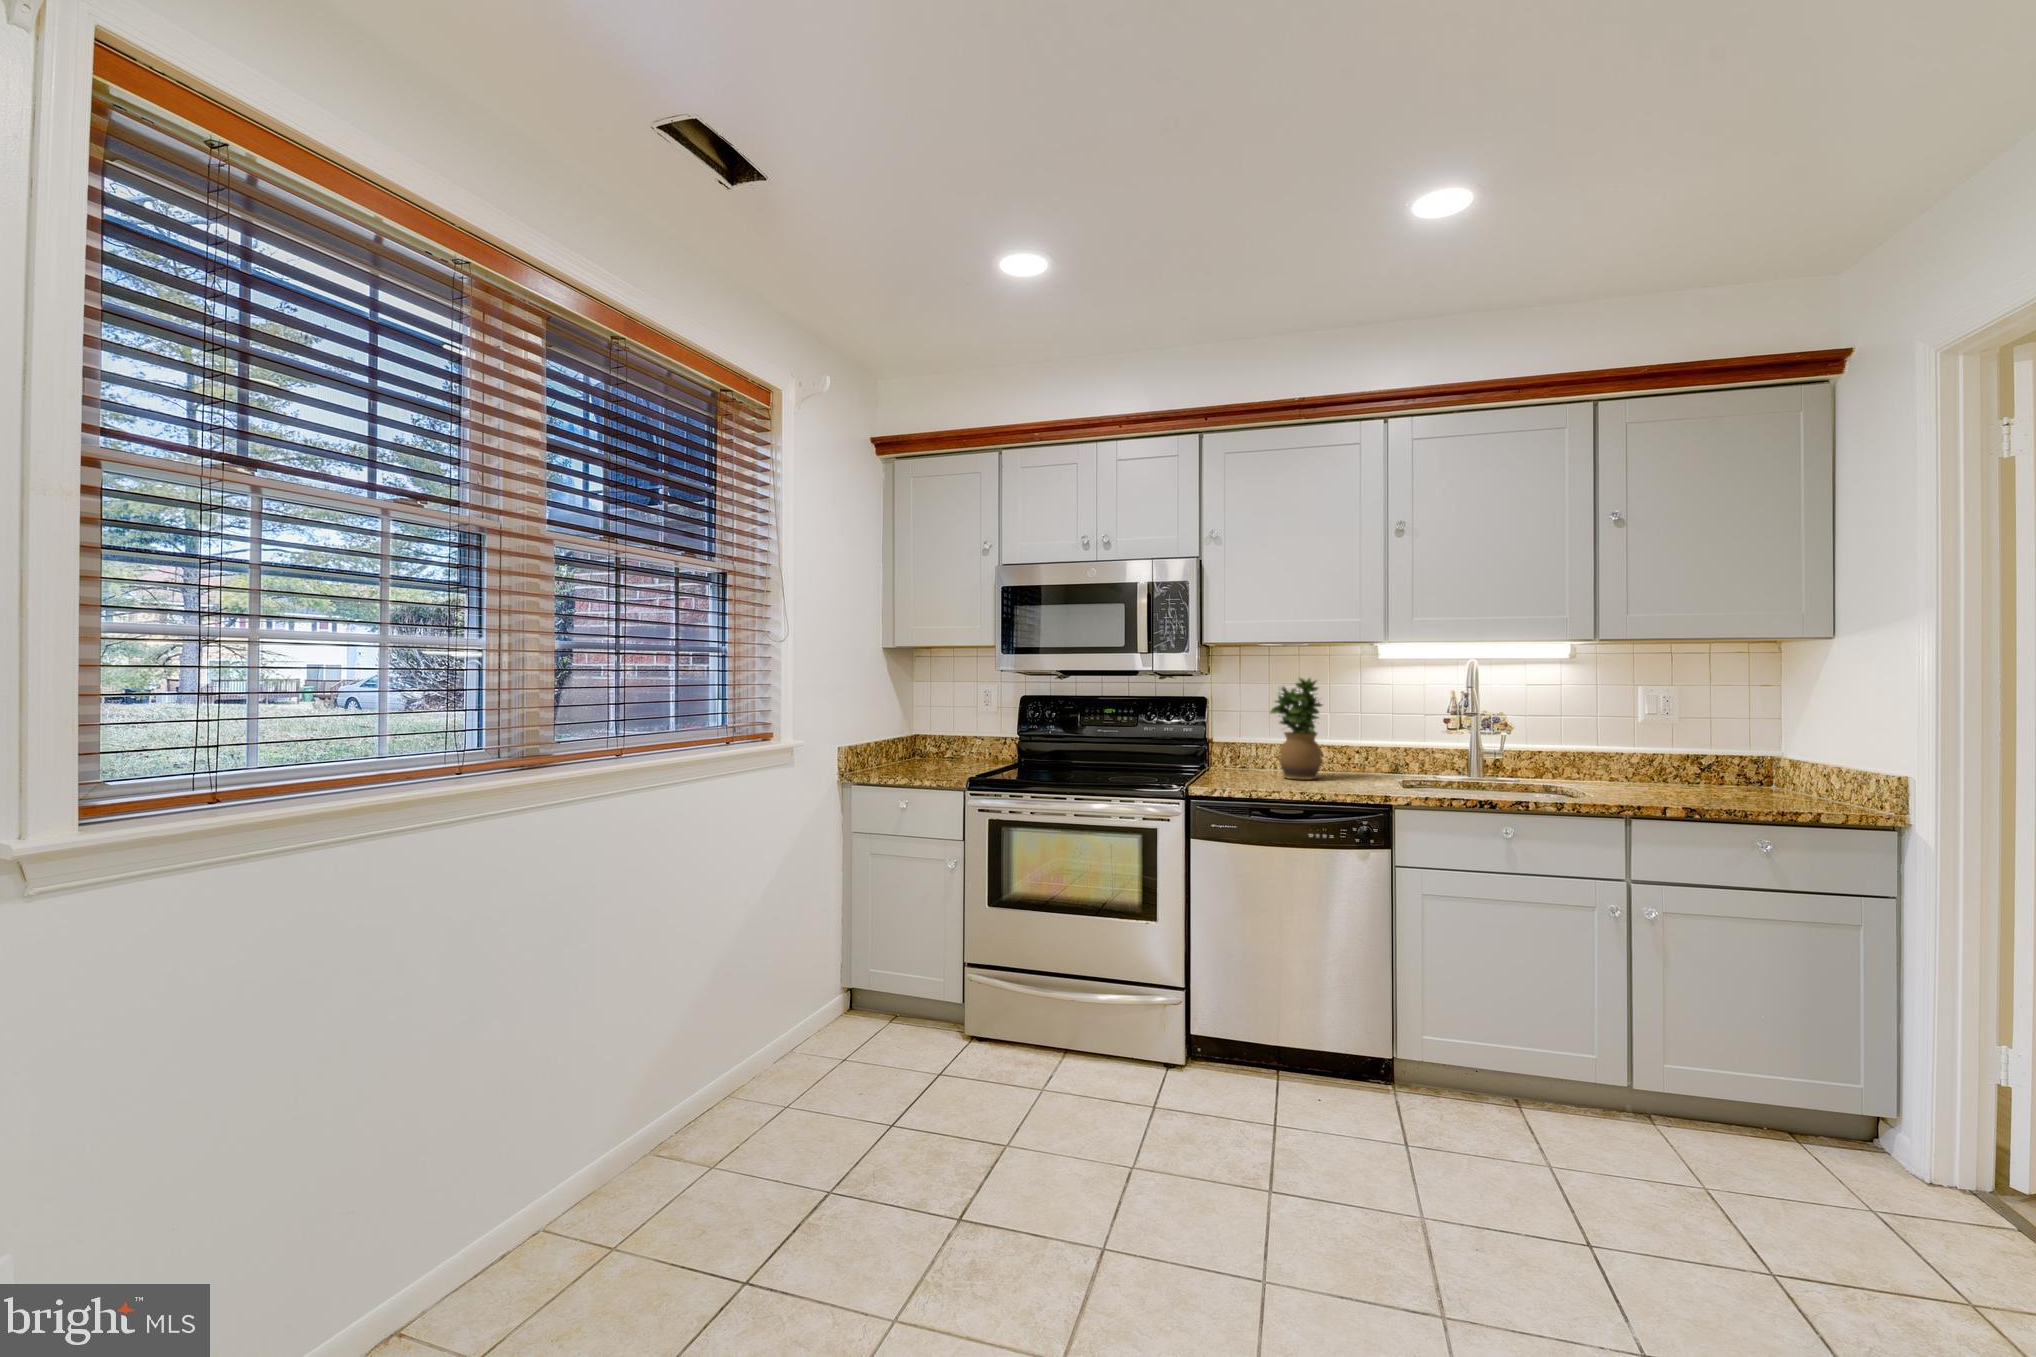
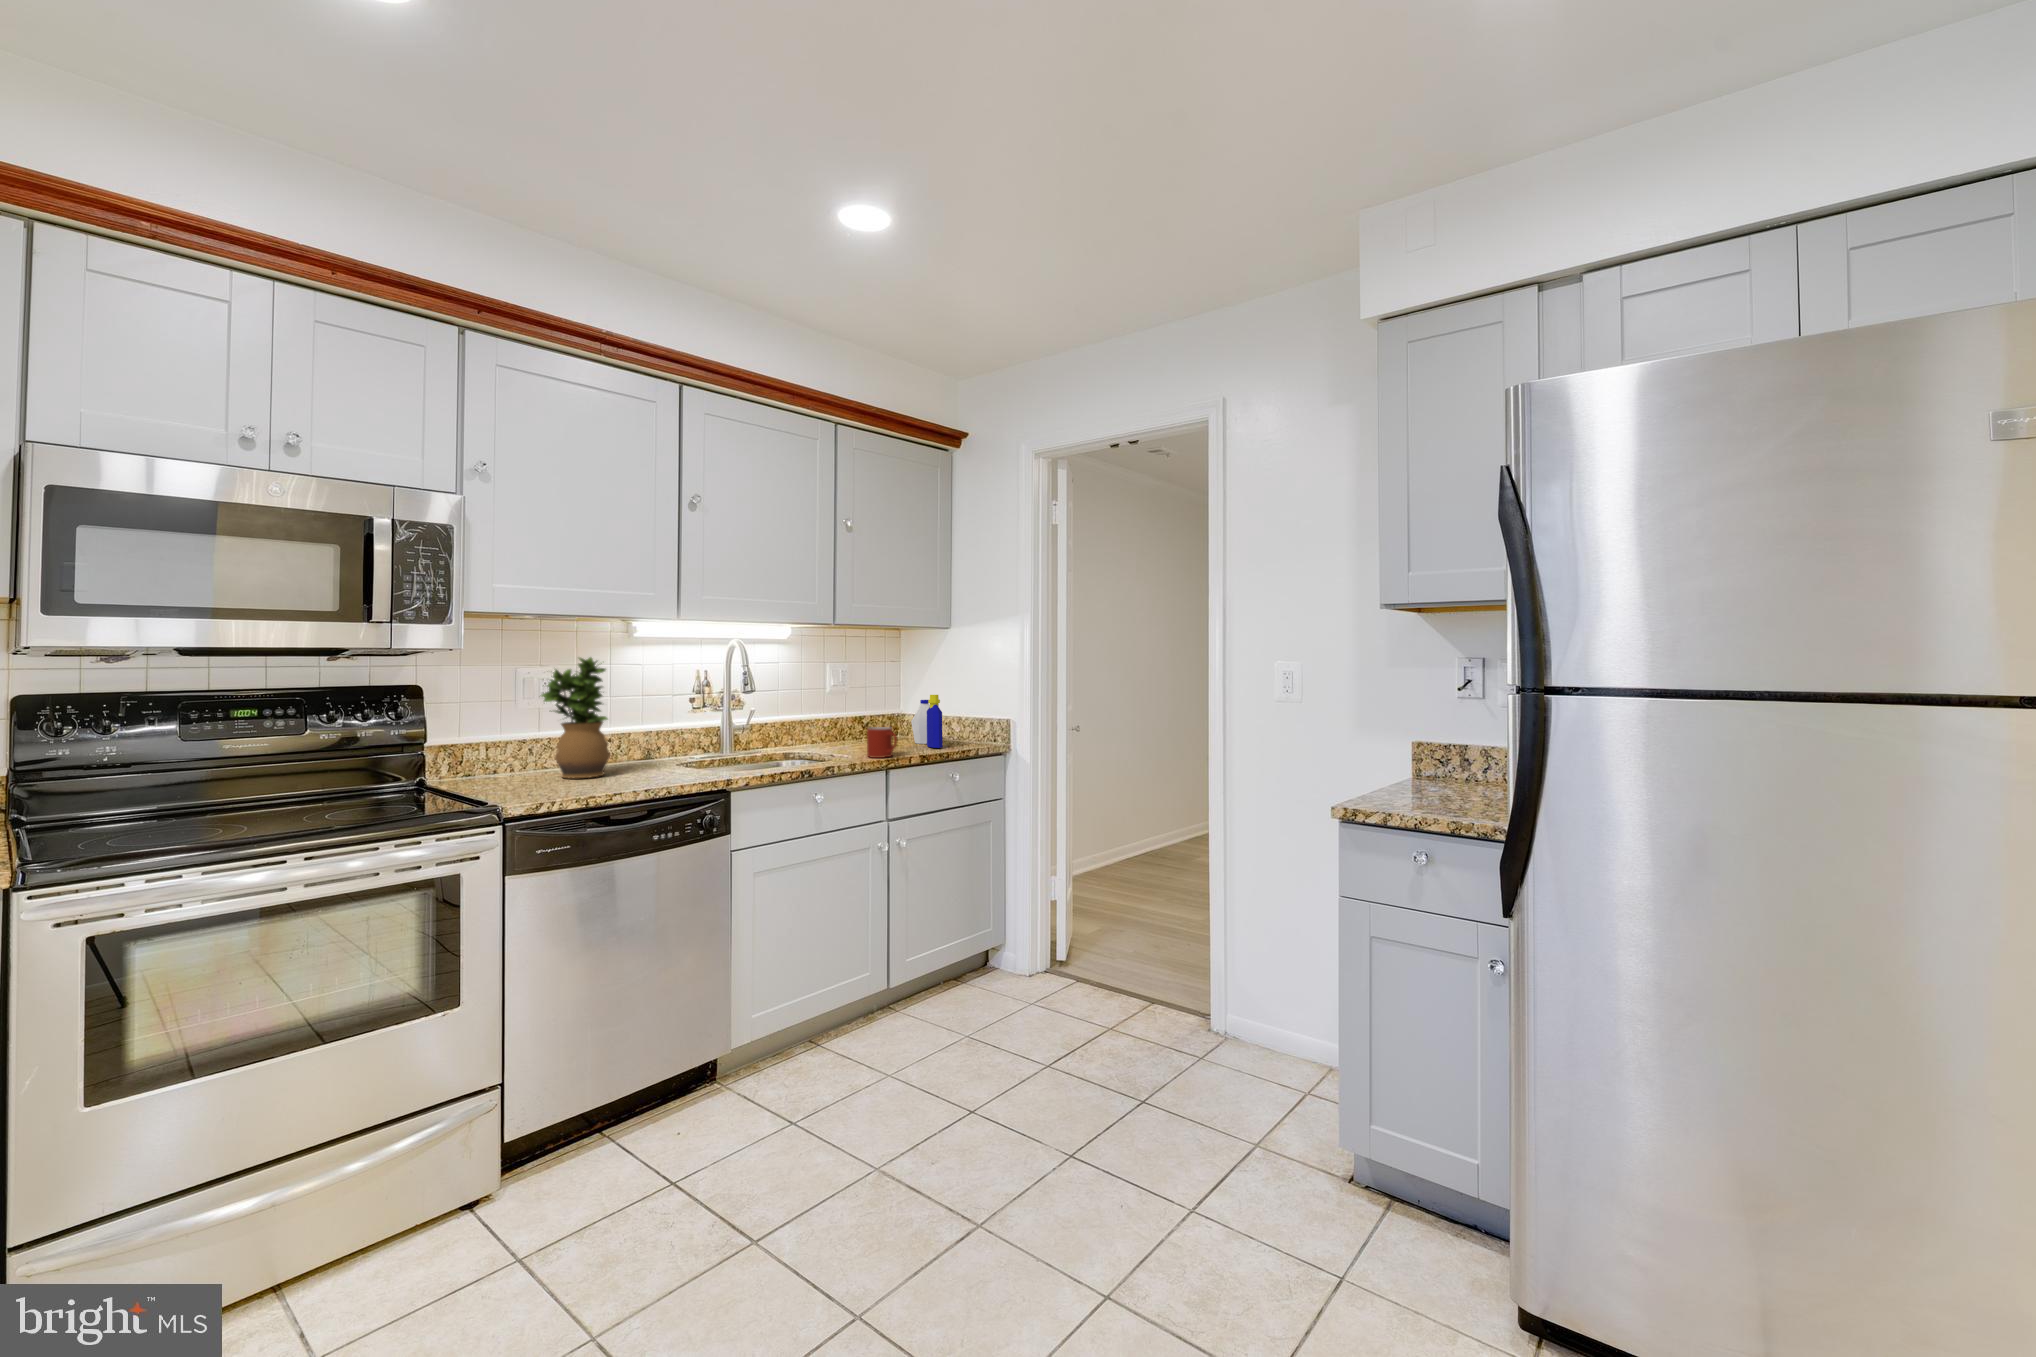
bottle: none [1737,732,1789,804] -> present [911,695,943,748]
mug: none [1611,766,1648,803] -> present [867,727,897,758]

